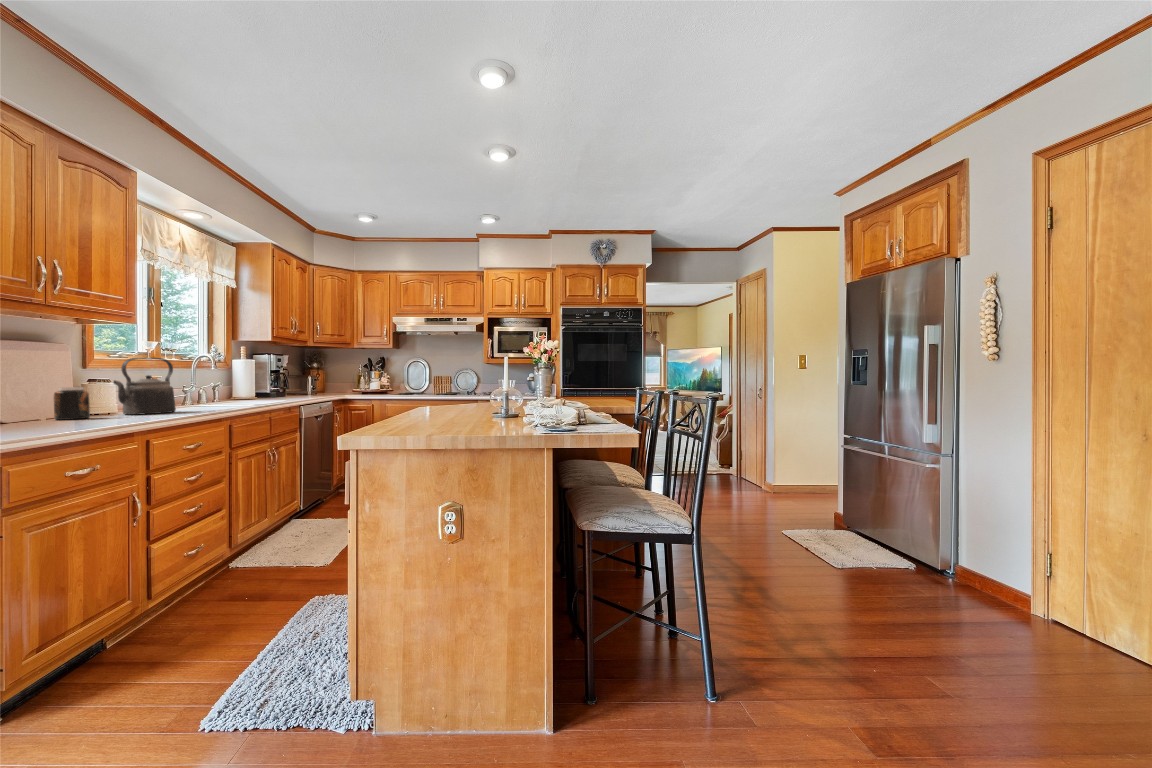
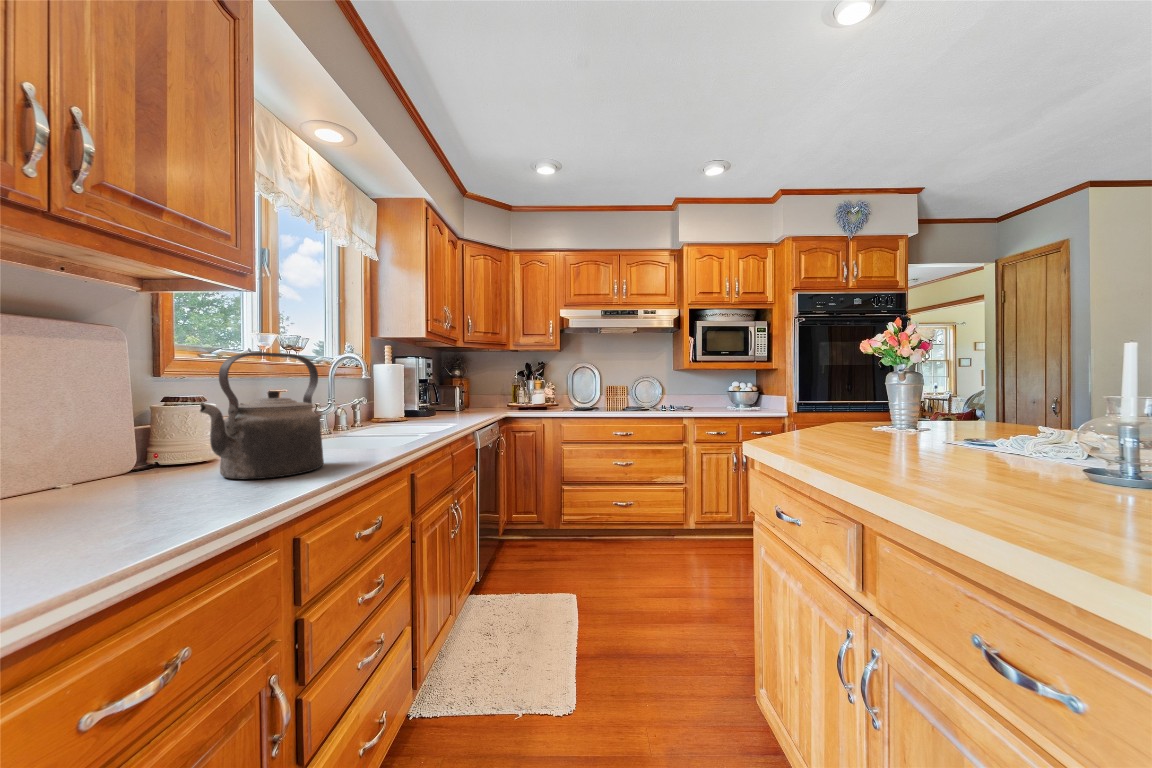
jar: present [54,387,90,420] -> none [47,422,140,513]

